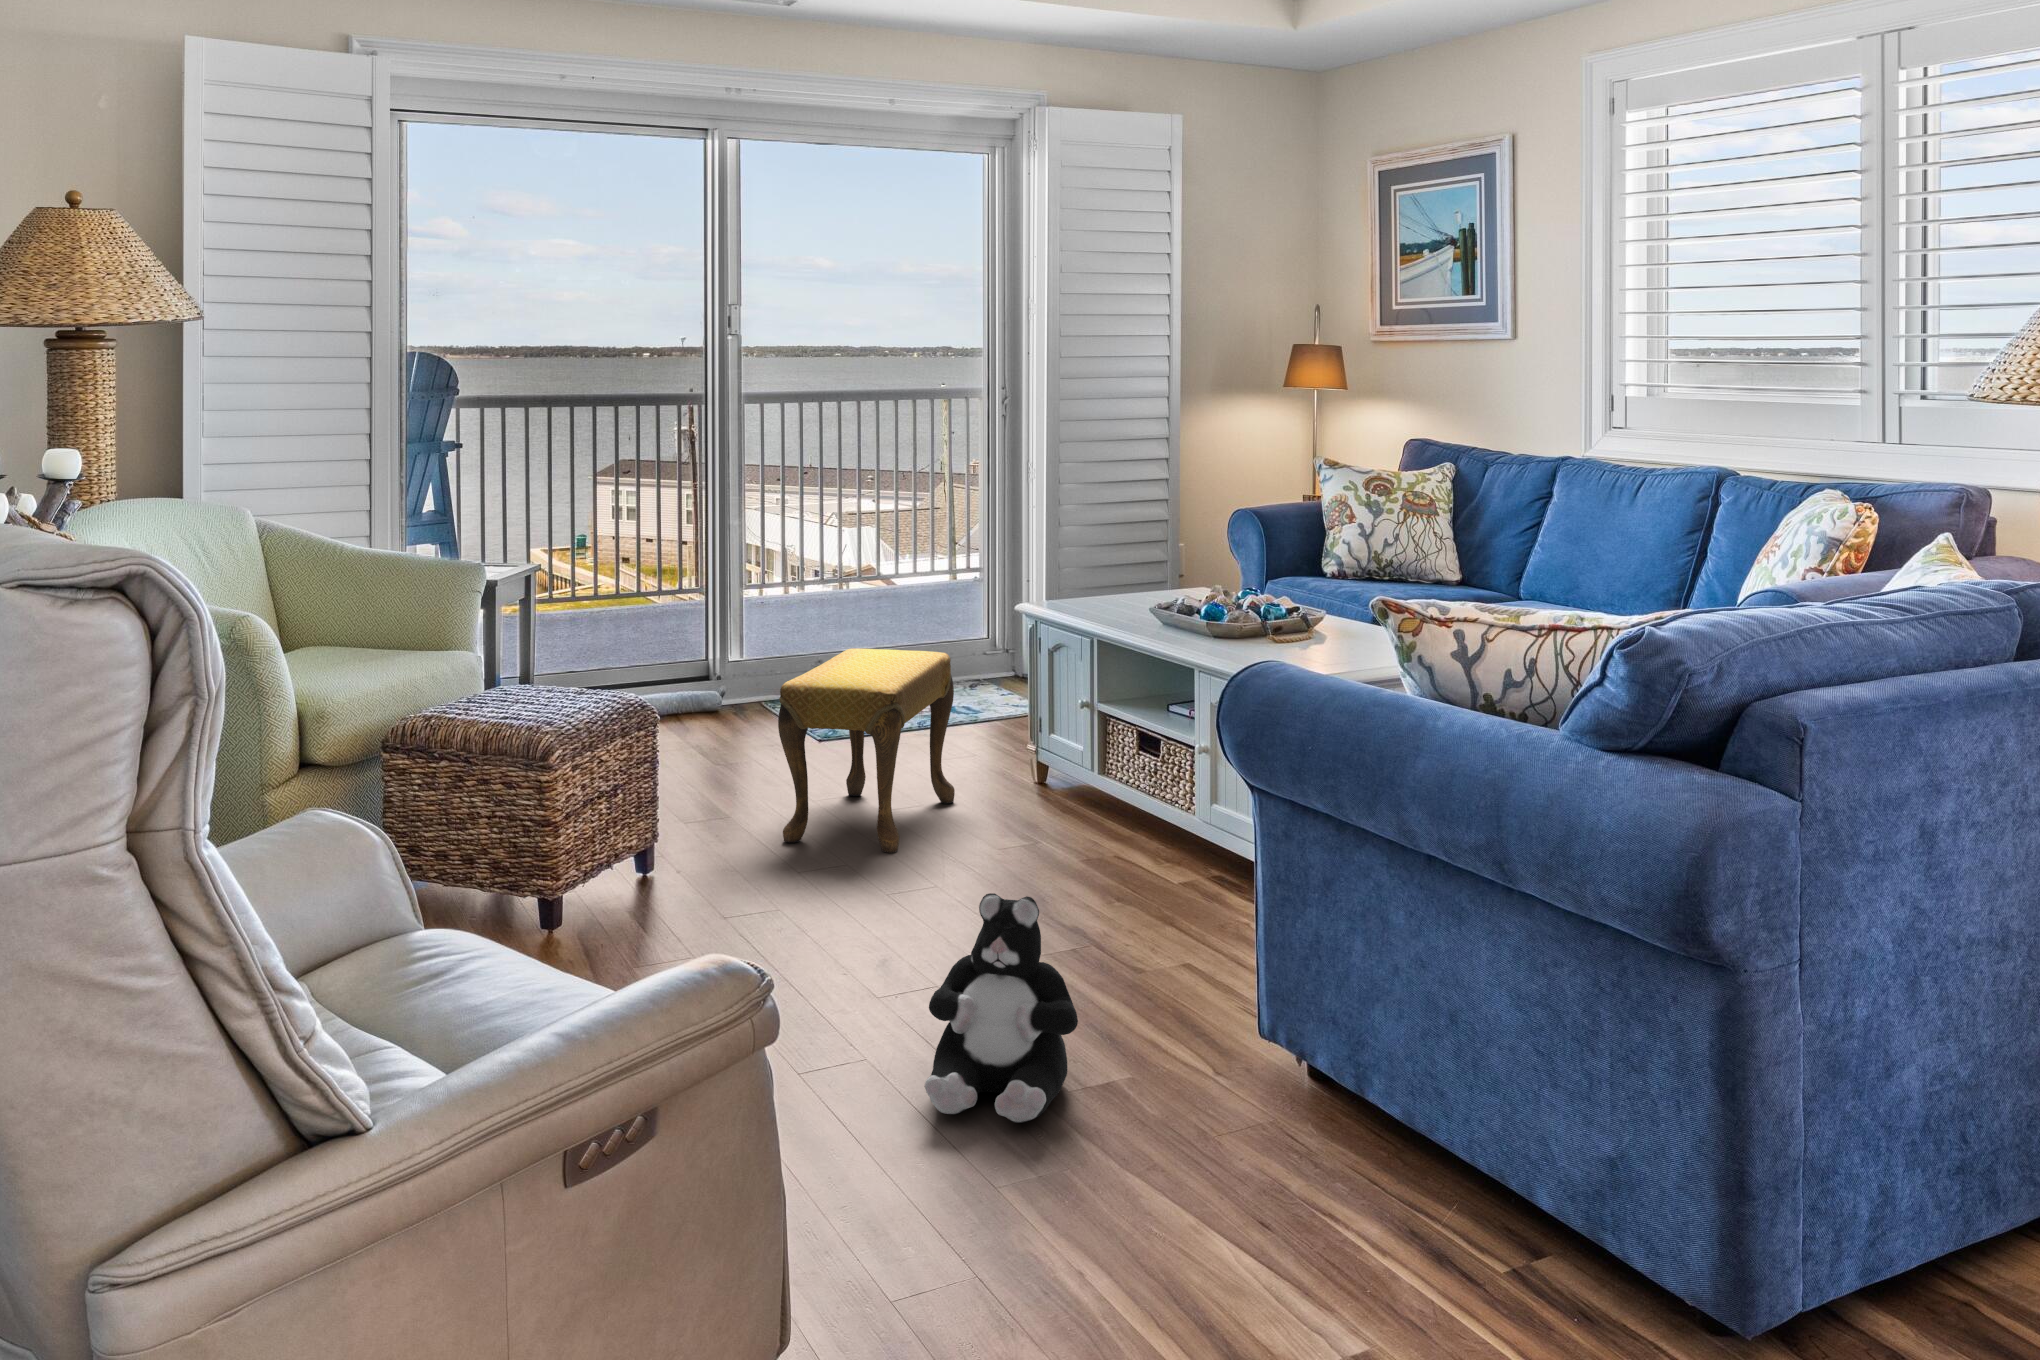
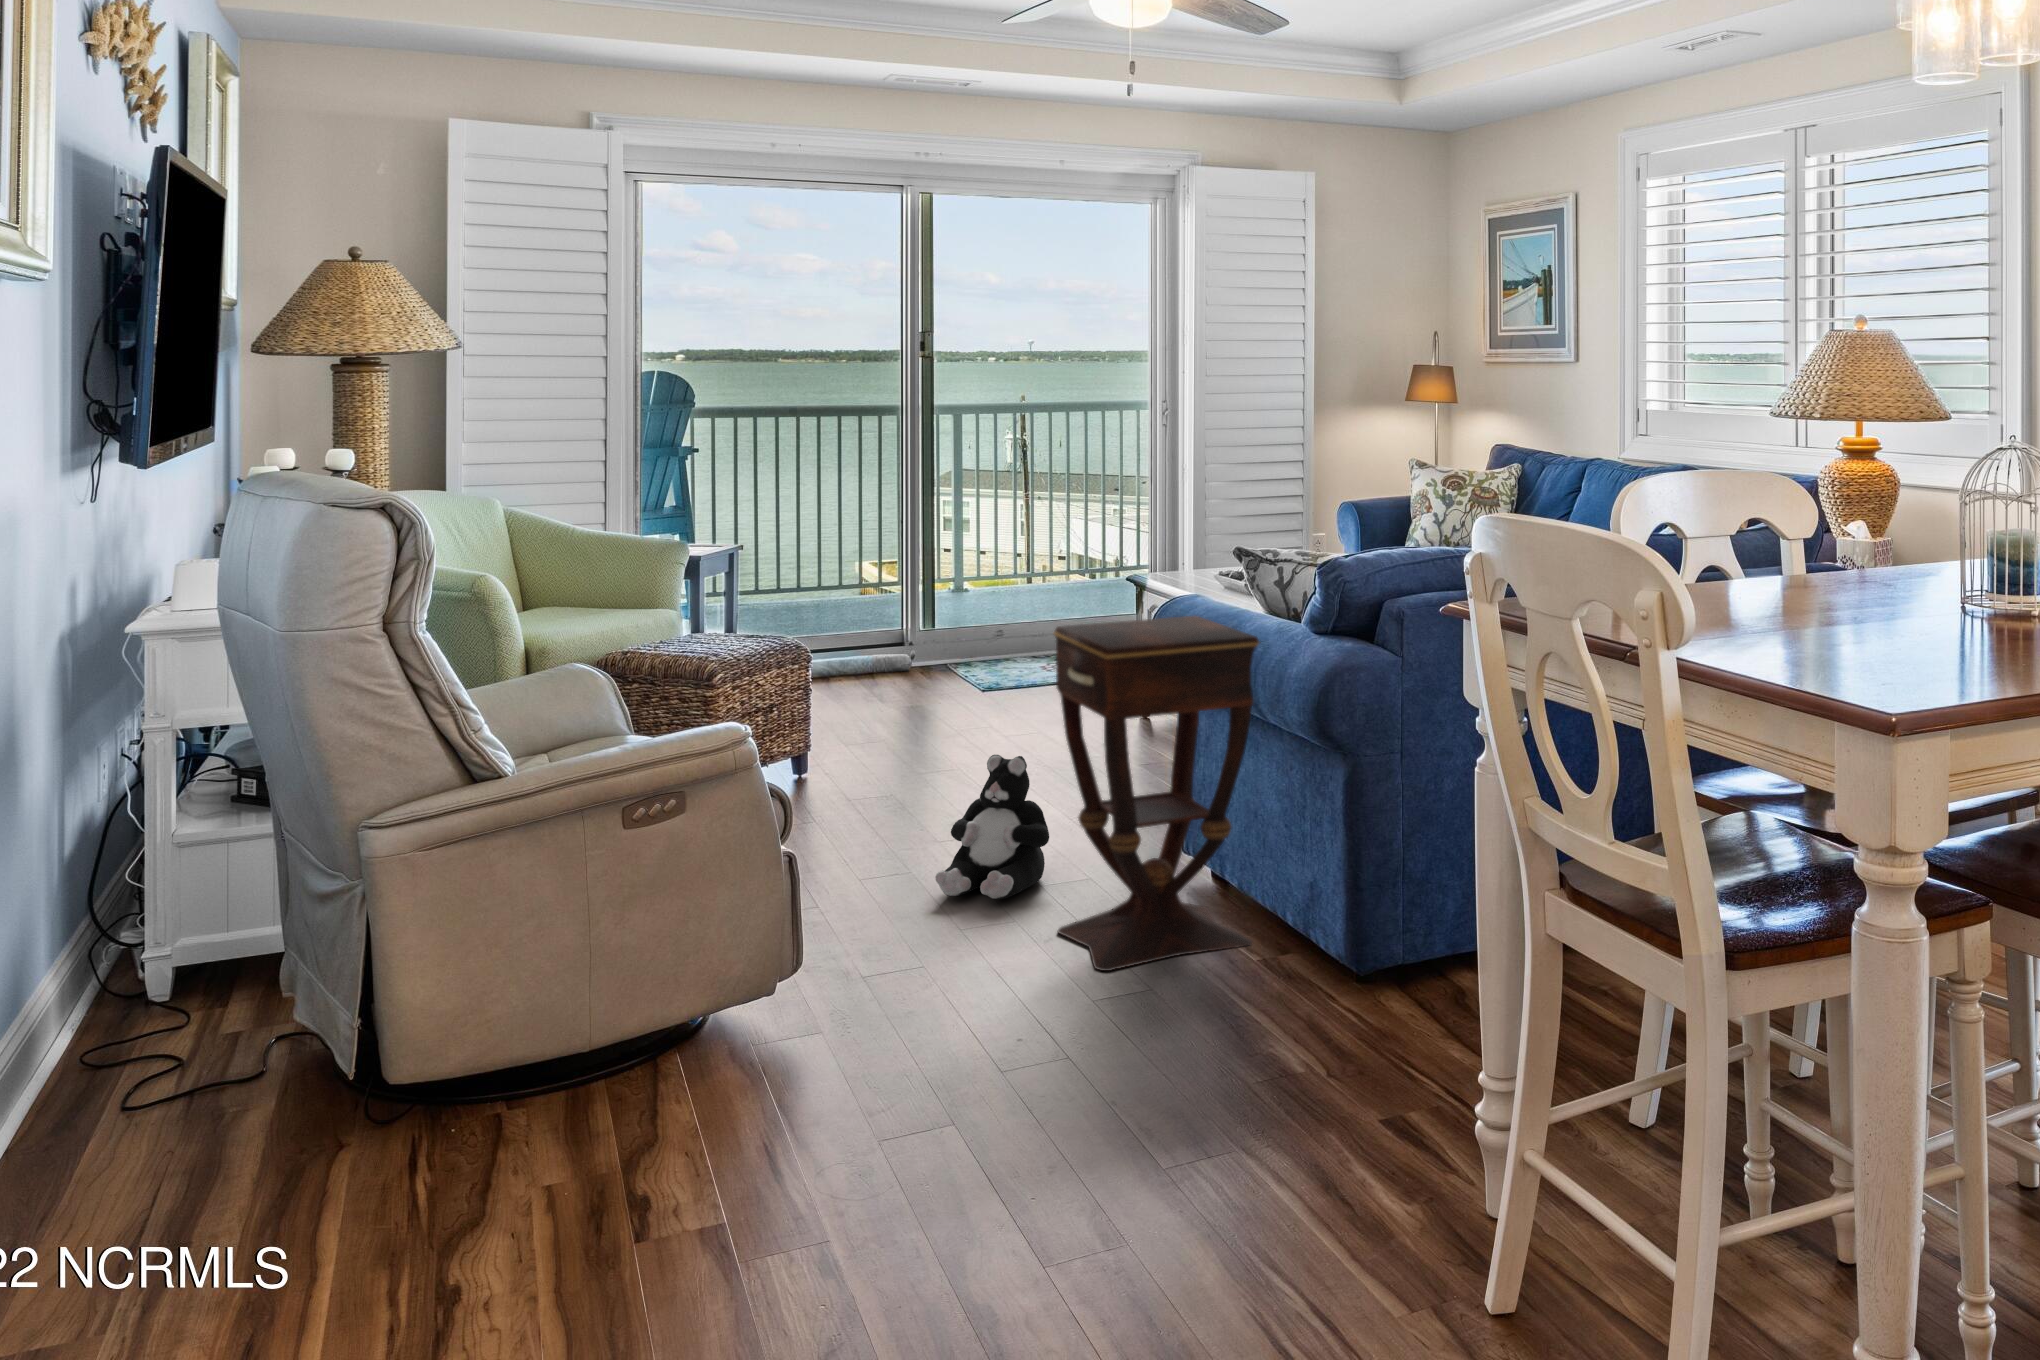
footstool: present [778,648,955,853] -> none [915,611,1069,763]
side table: none [1131,701,1490,1299] -> present [1053,616,1259,971]

